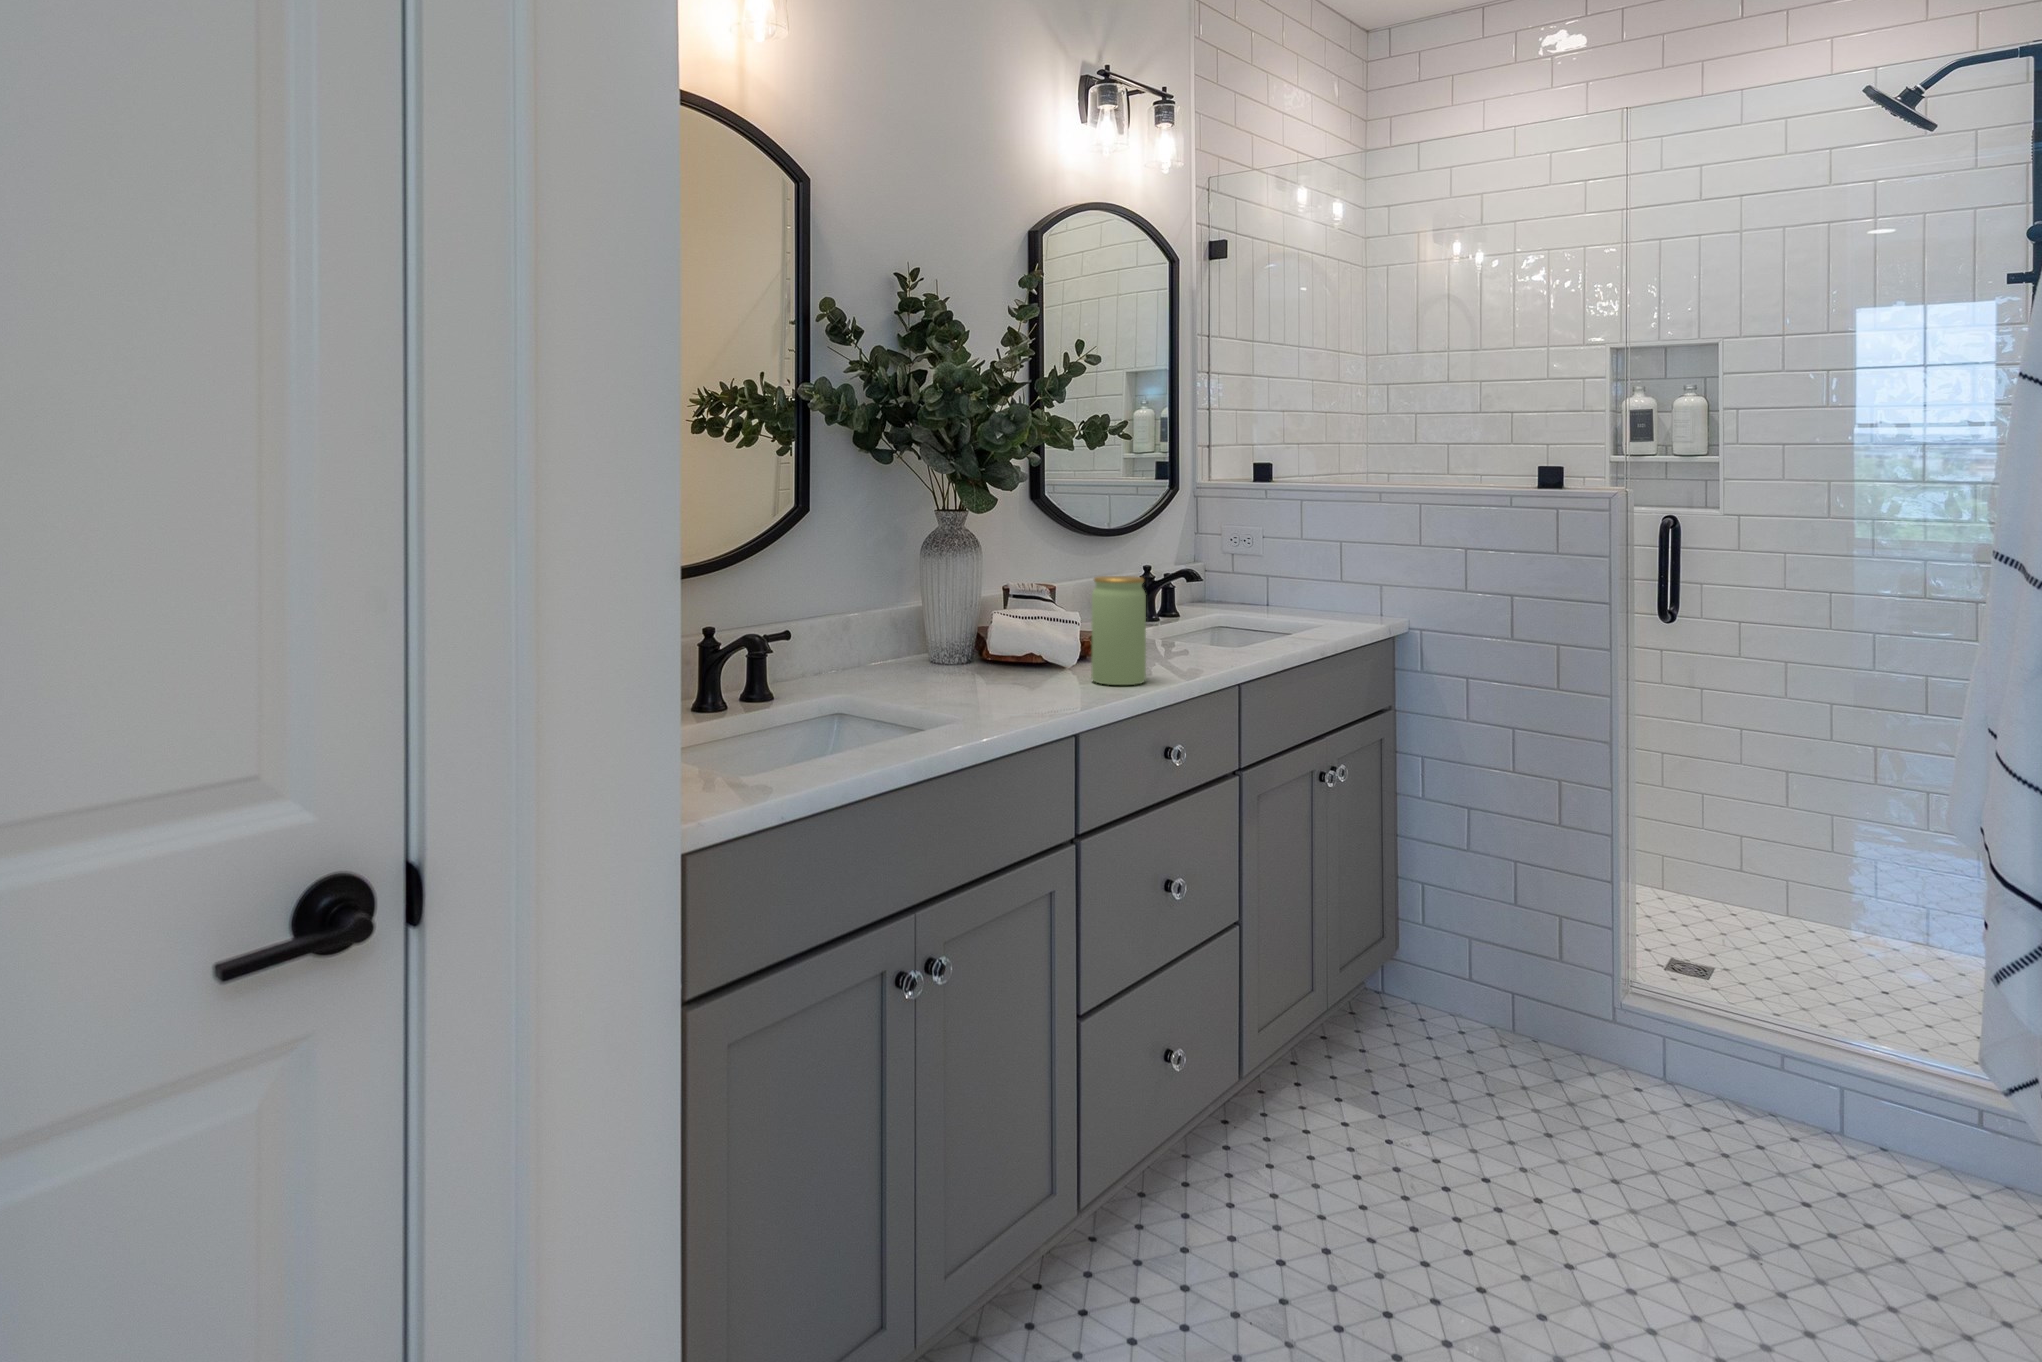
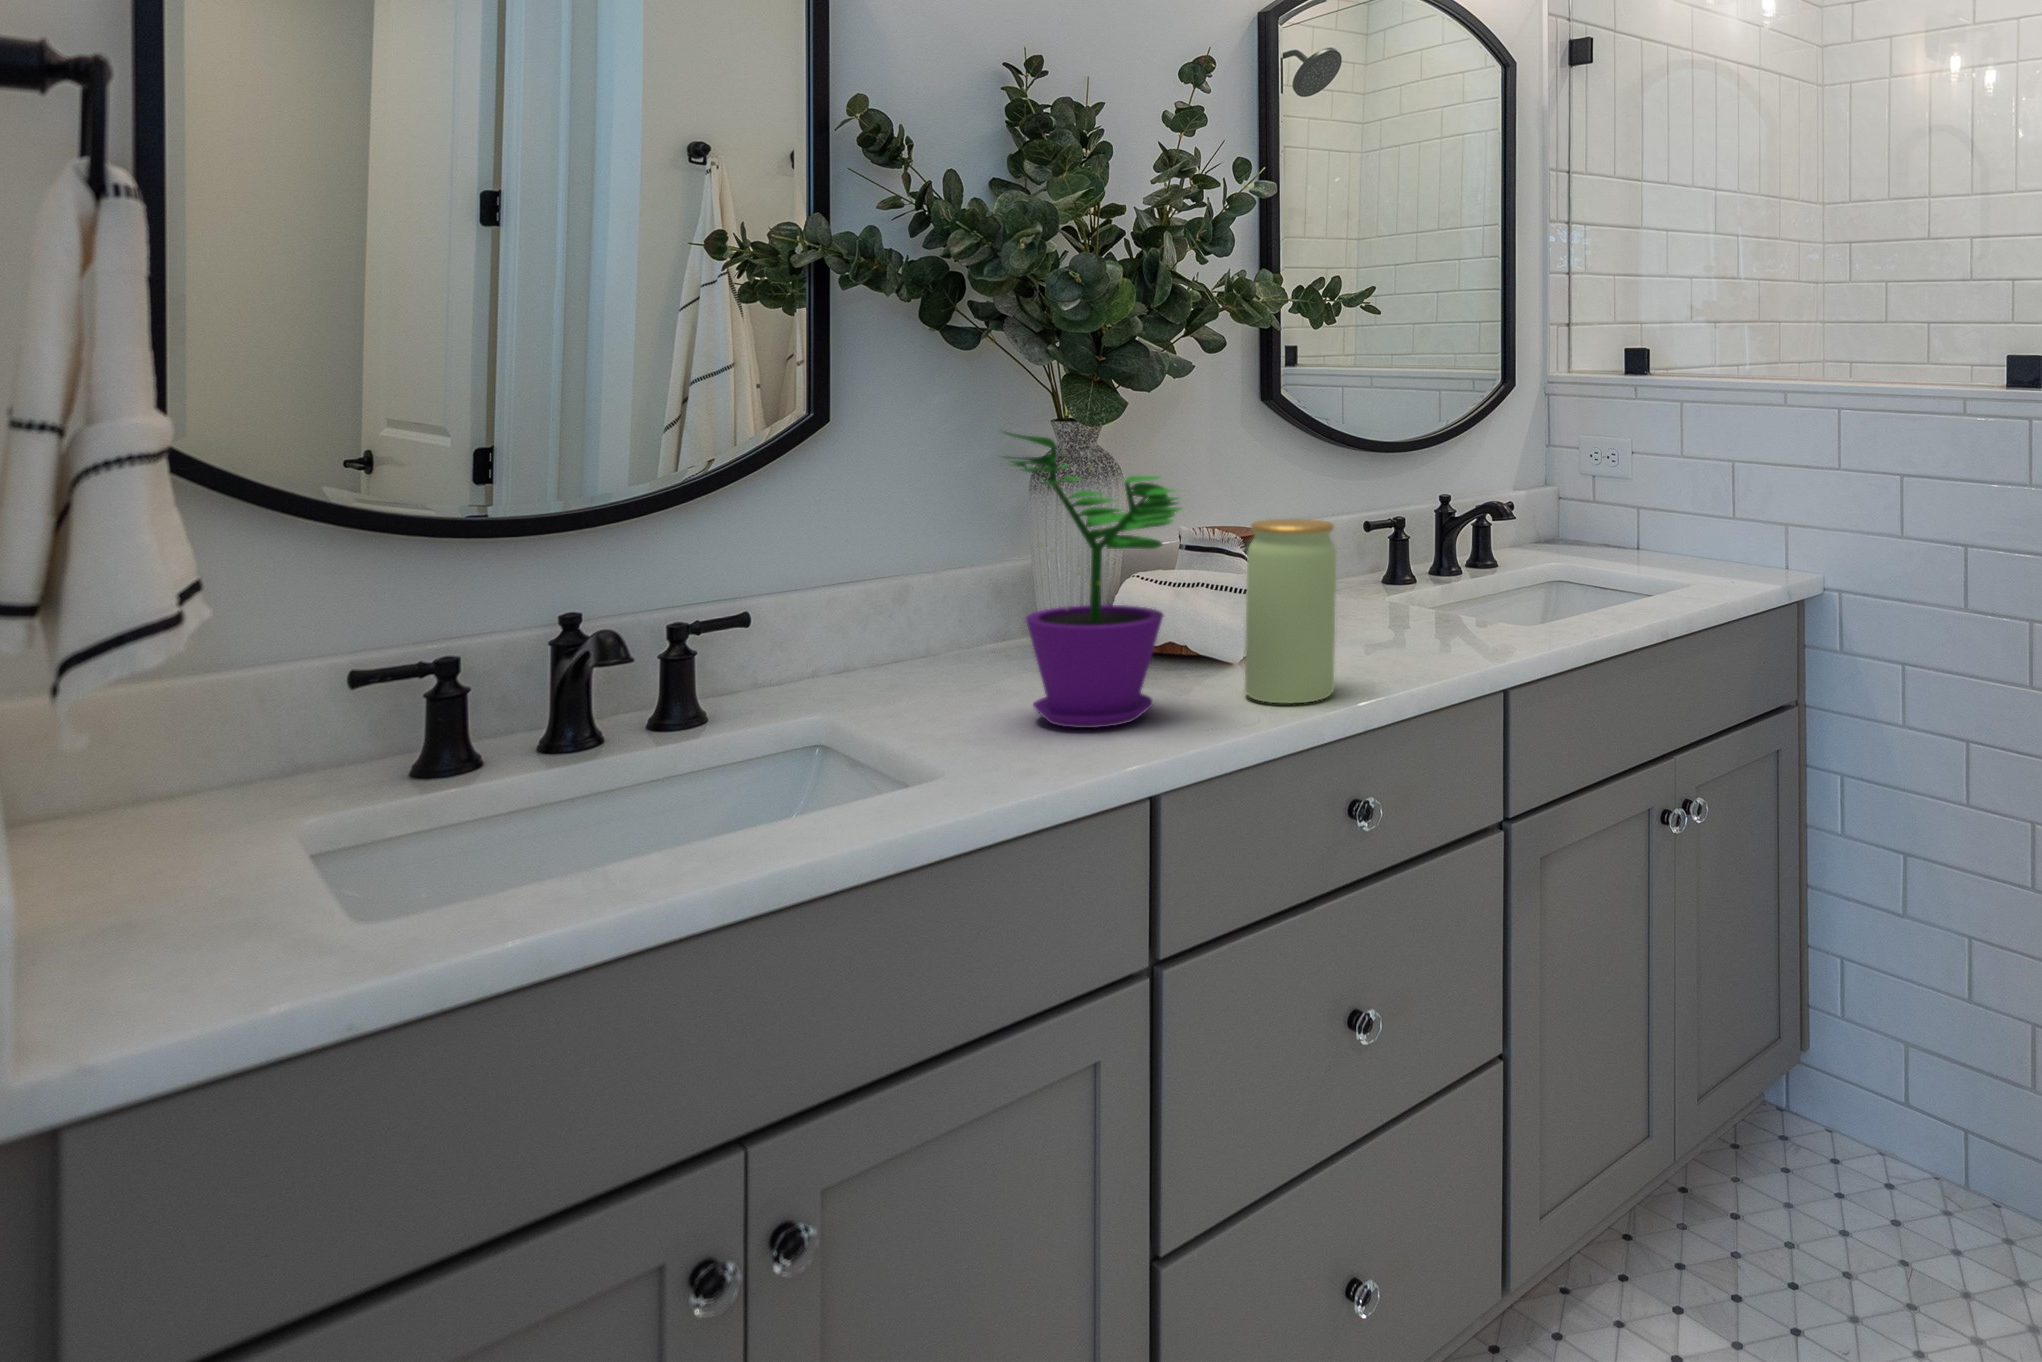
flower pot: none [962,511,1074,697] -> present [1004,432,1181,728]

